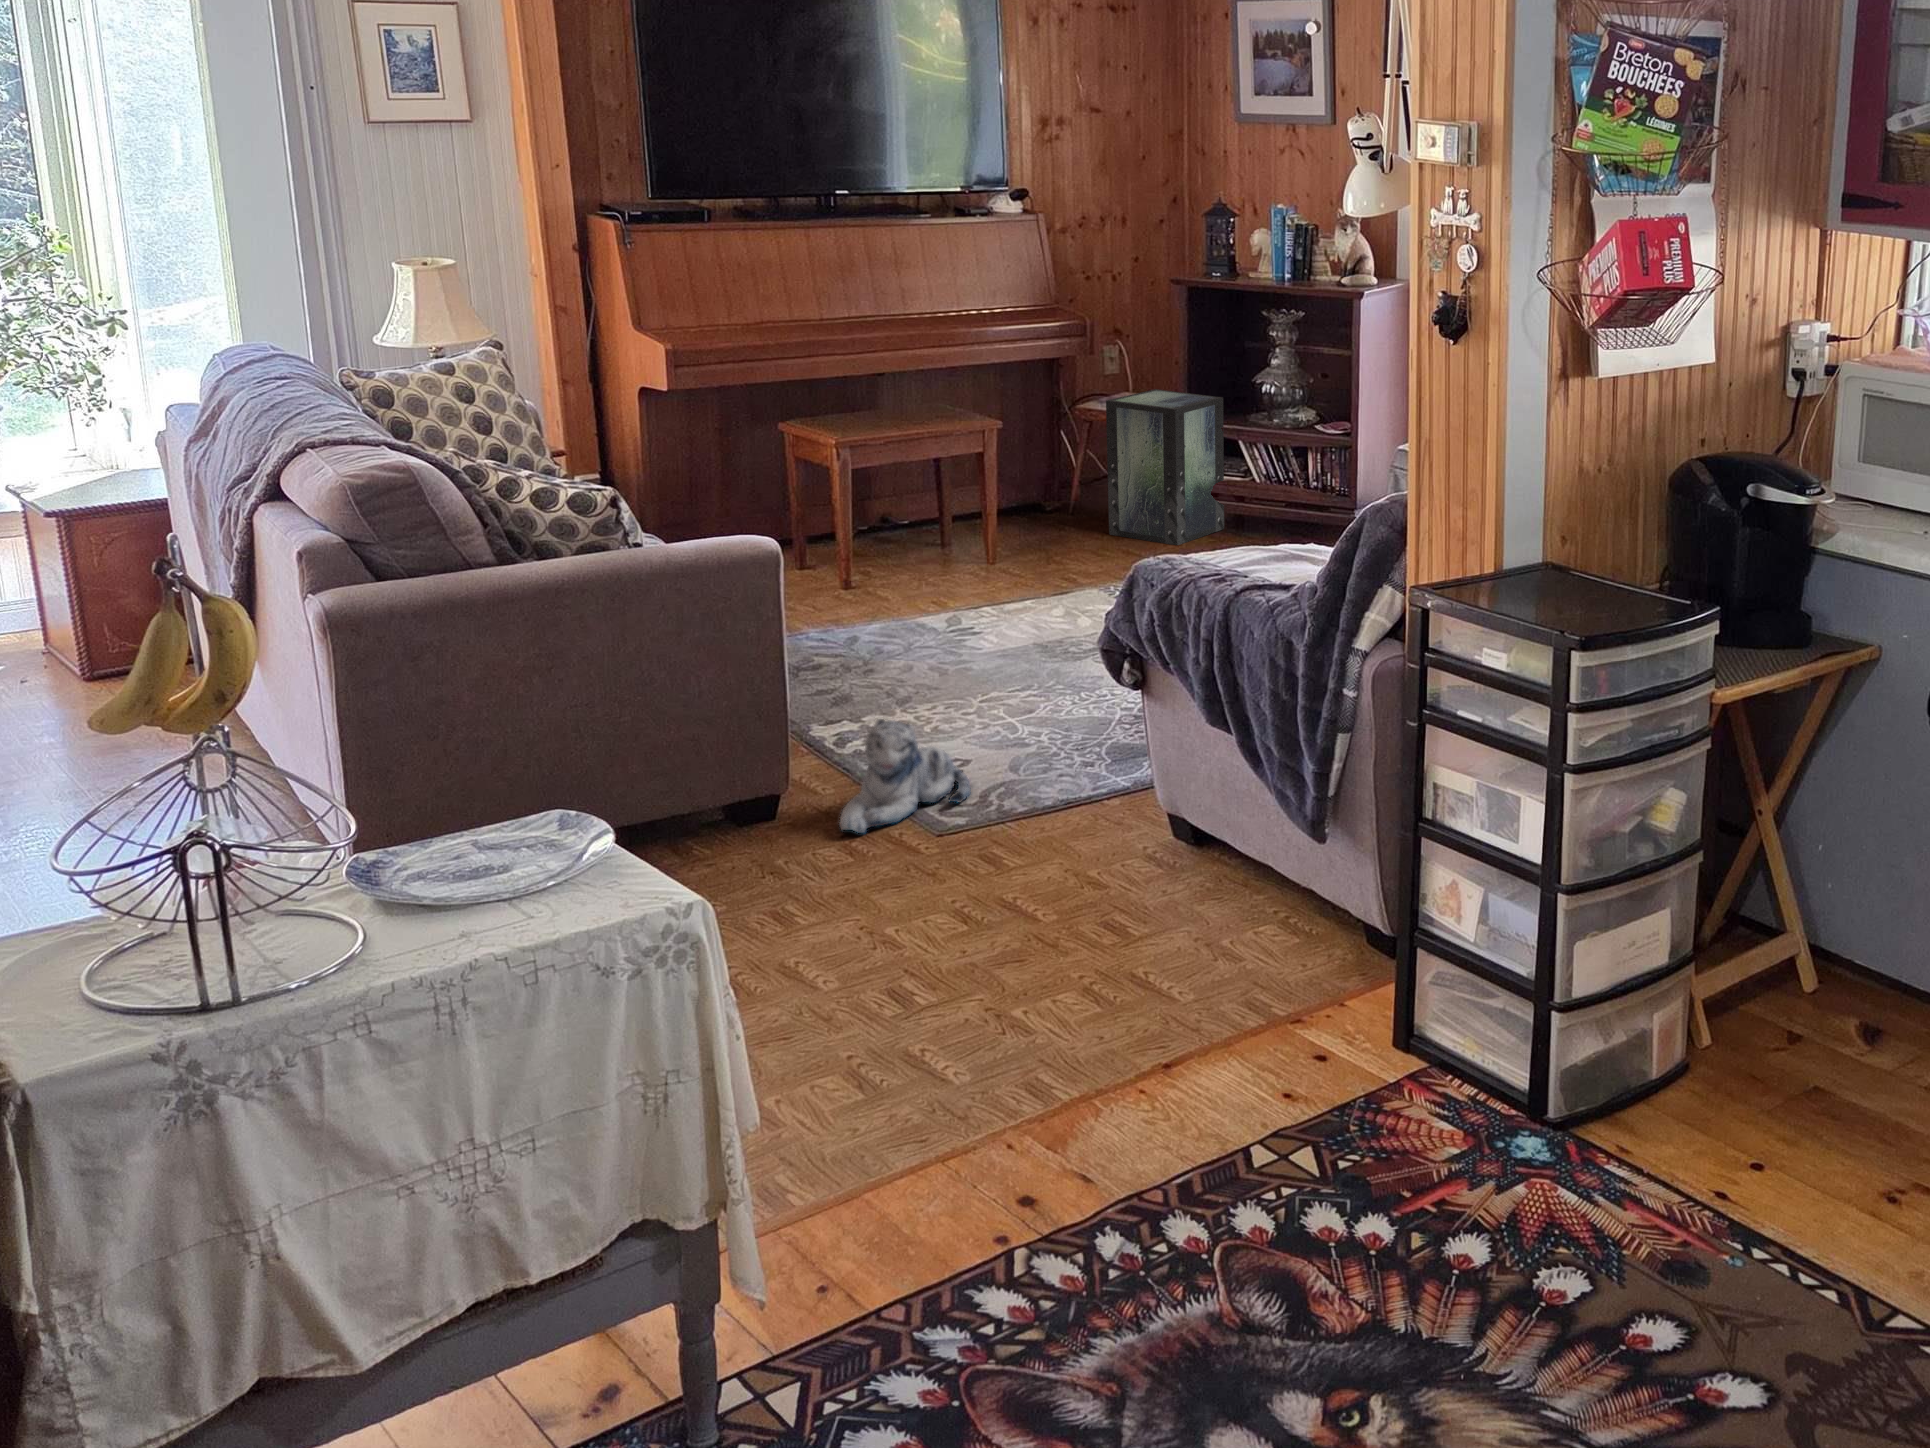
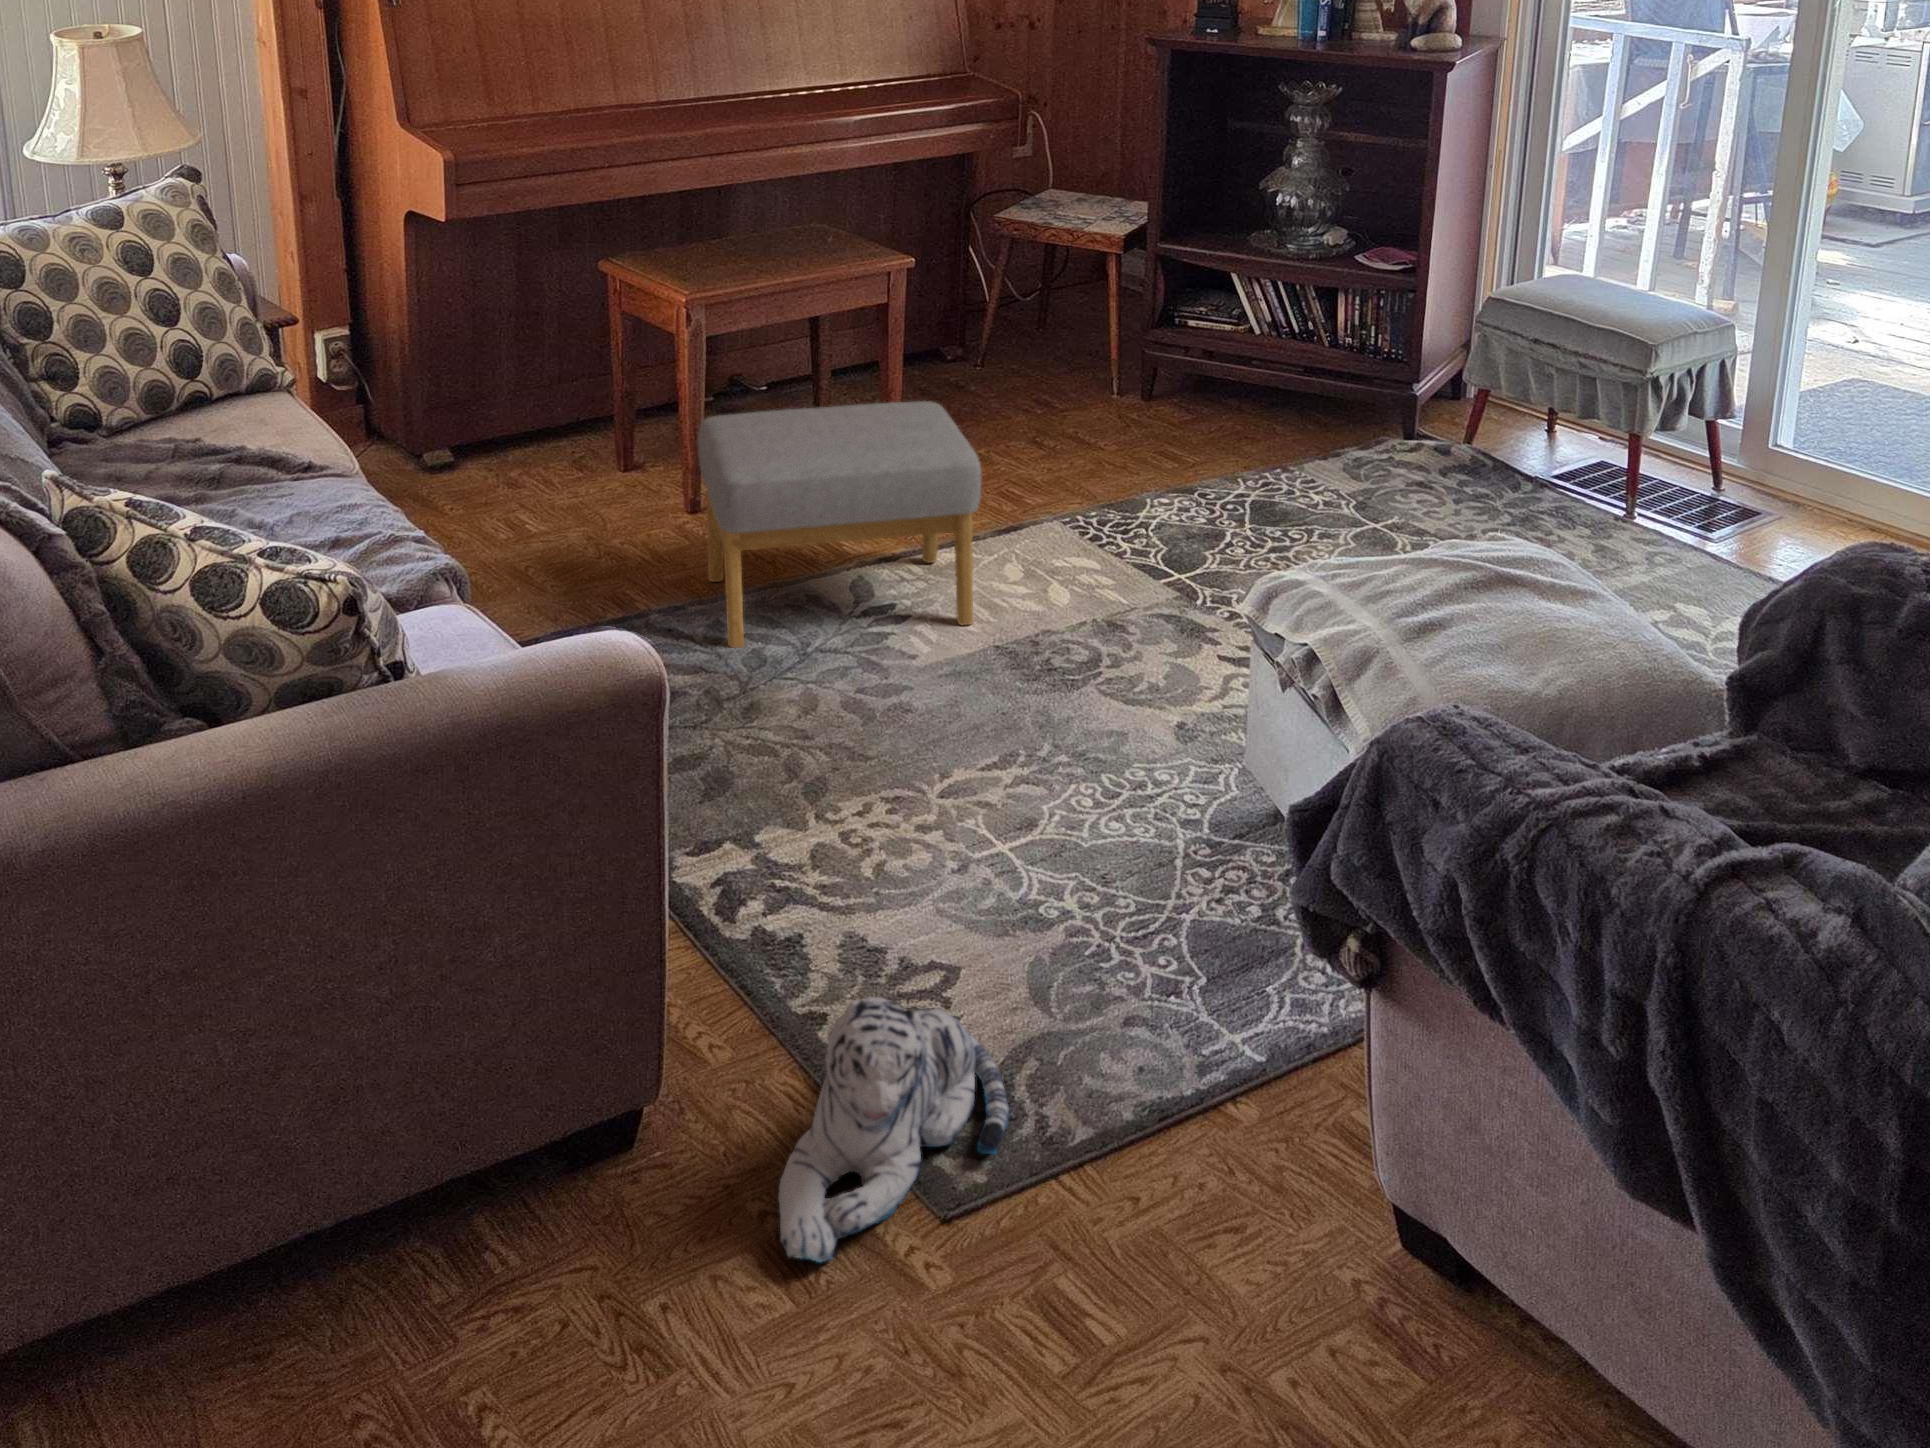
storage box: present [1106,389,1224,545] -> none [1050,194,1221,432]
footstool: none [839,500,1017,643] -> present [698,401,981,648]

